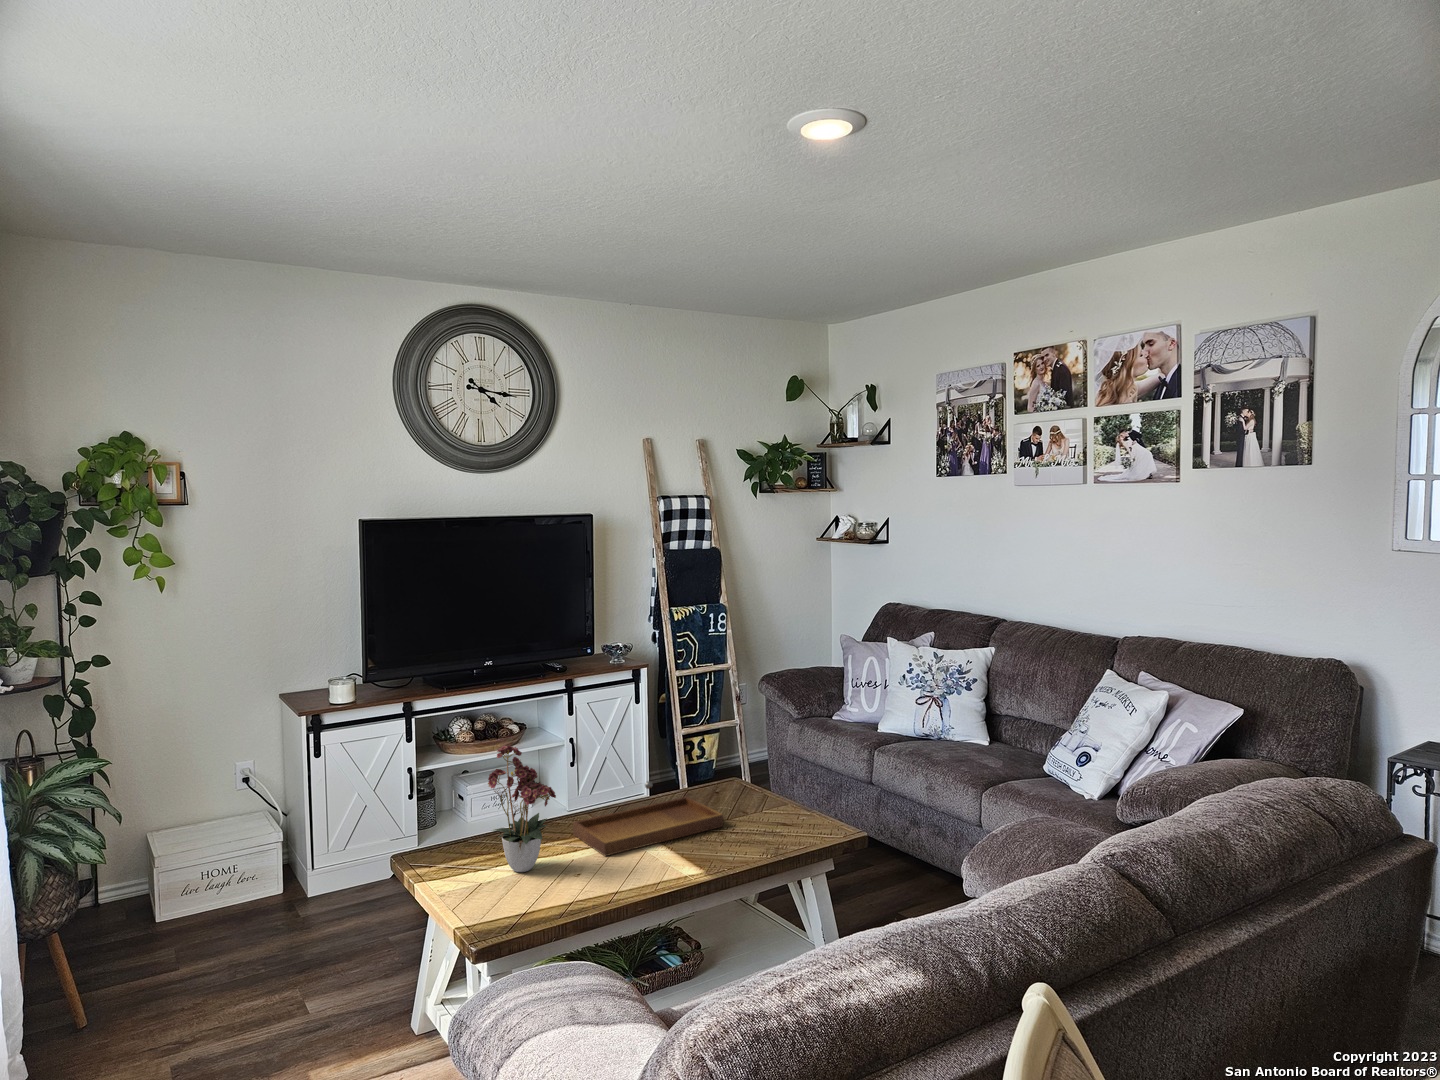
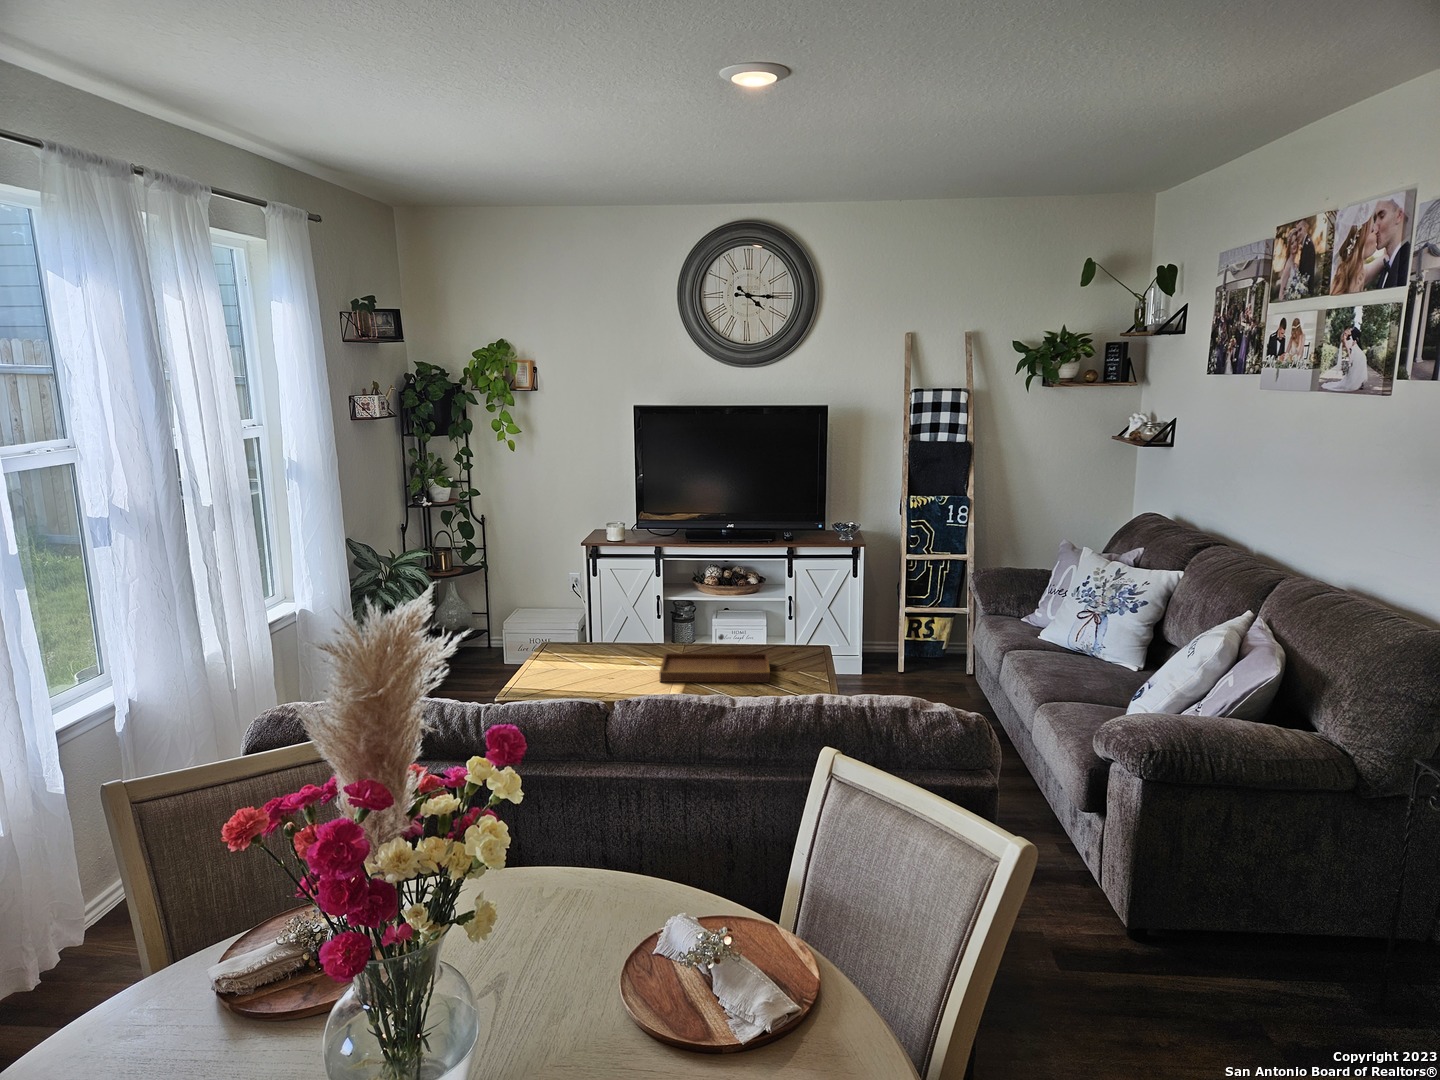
flower arrangement: present [488,745,556,872] -> none [577,582,621,679]

